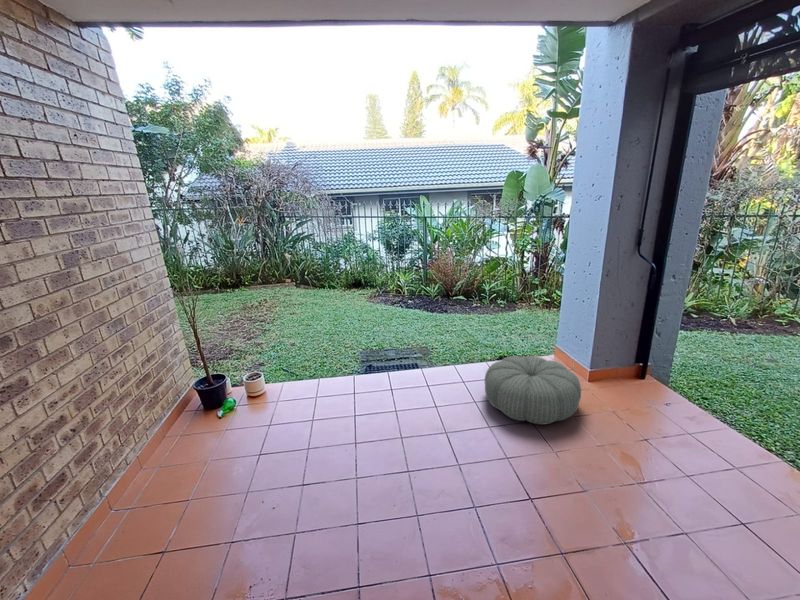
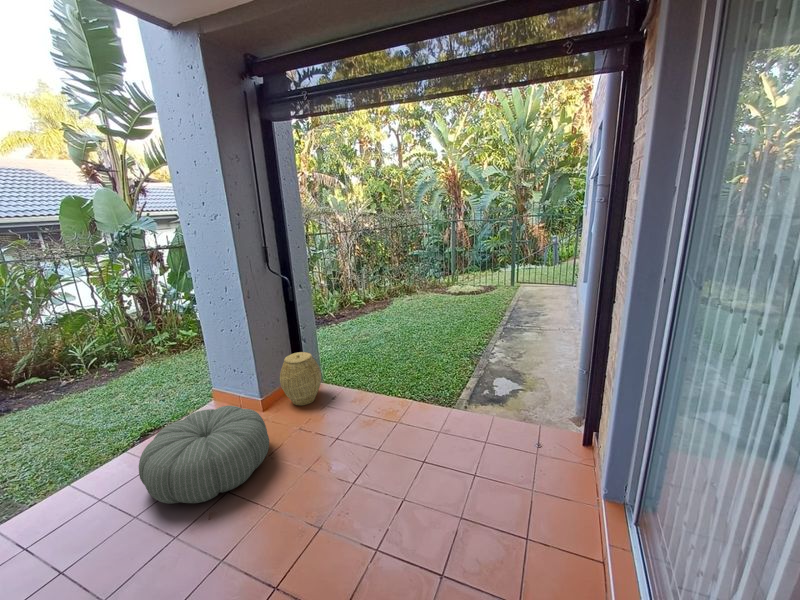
woven basket: none [614,343,664,398] -> present [280,352,321,405]

